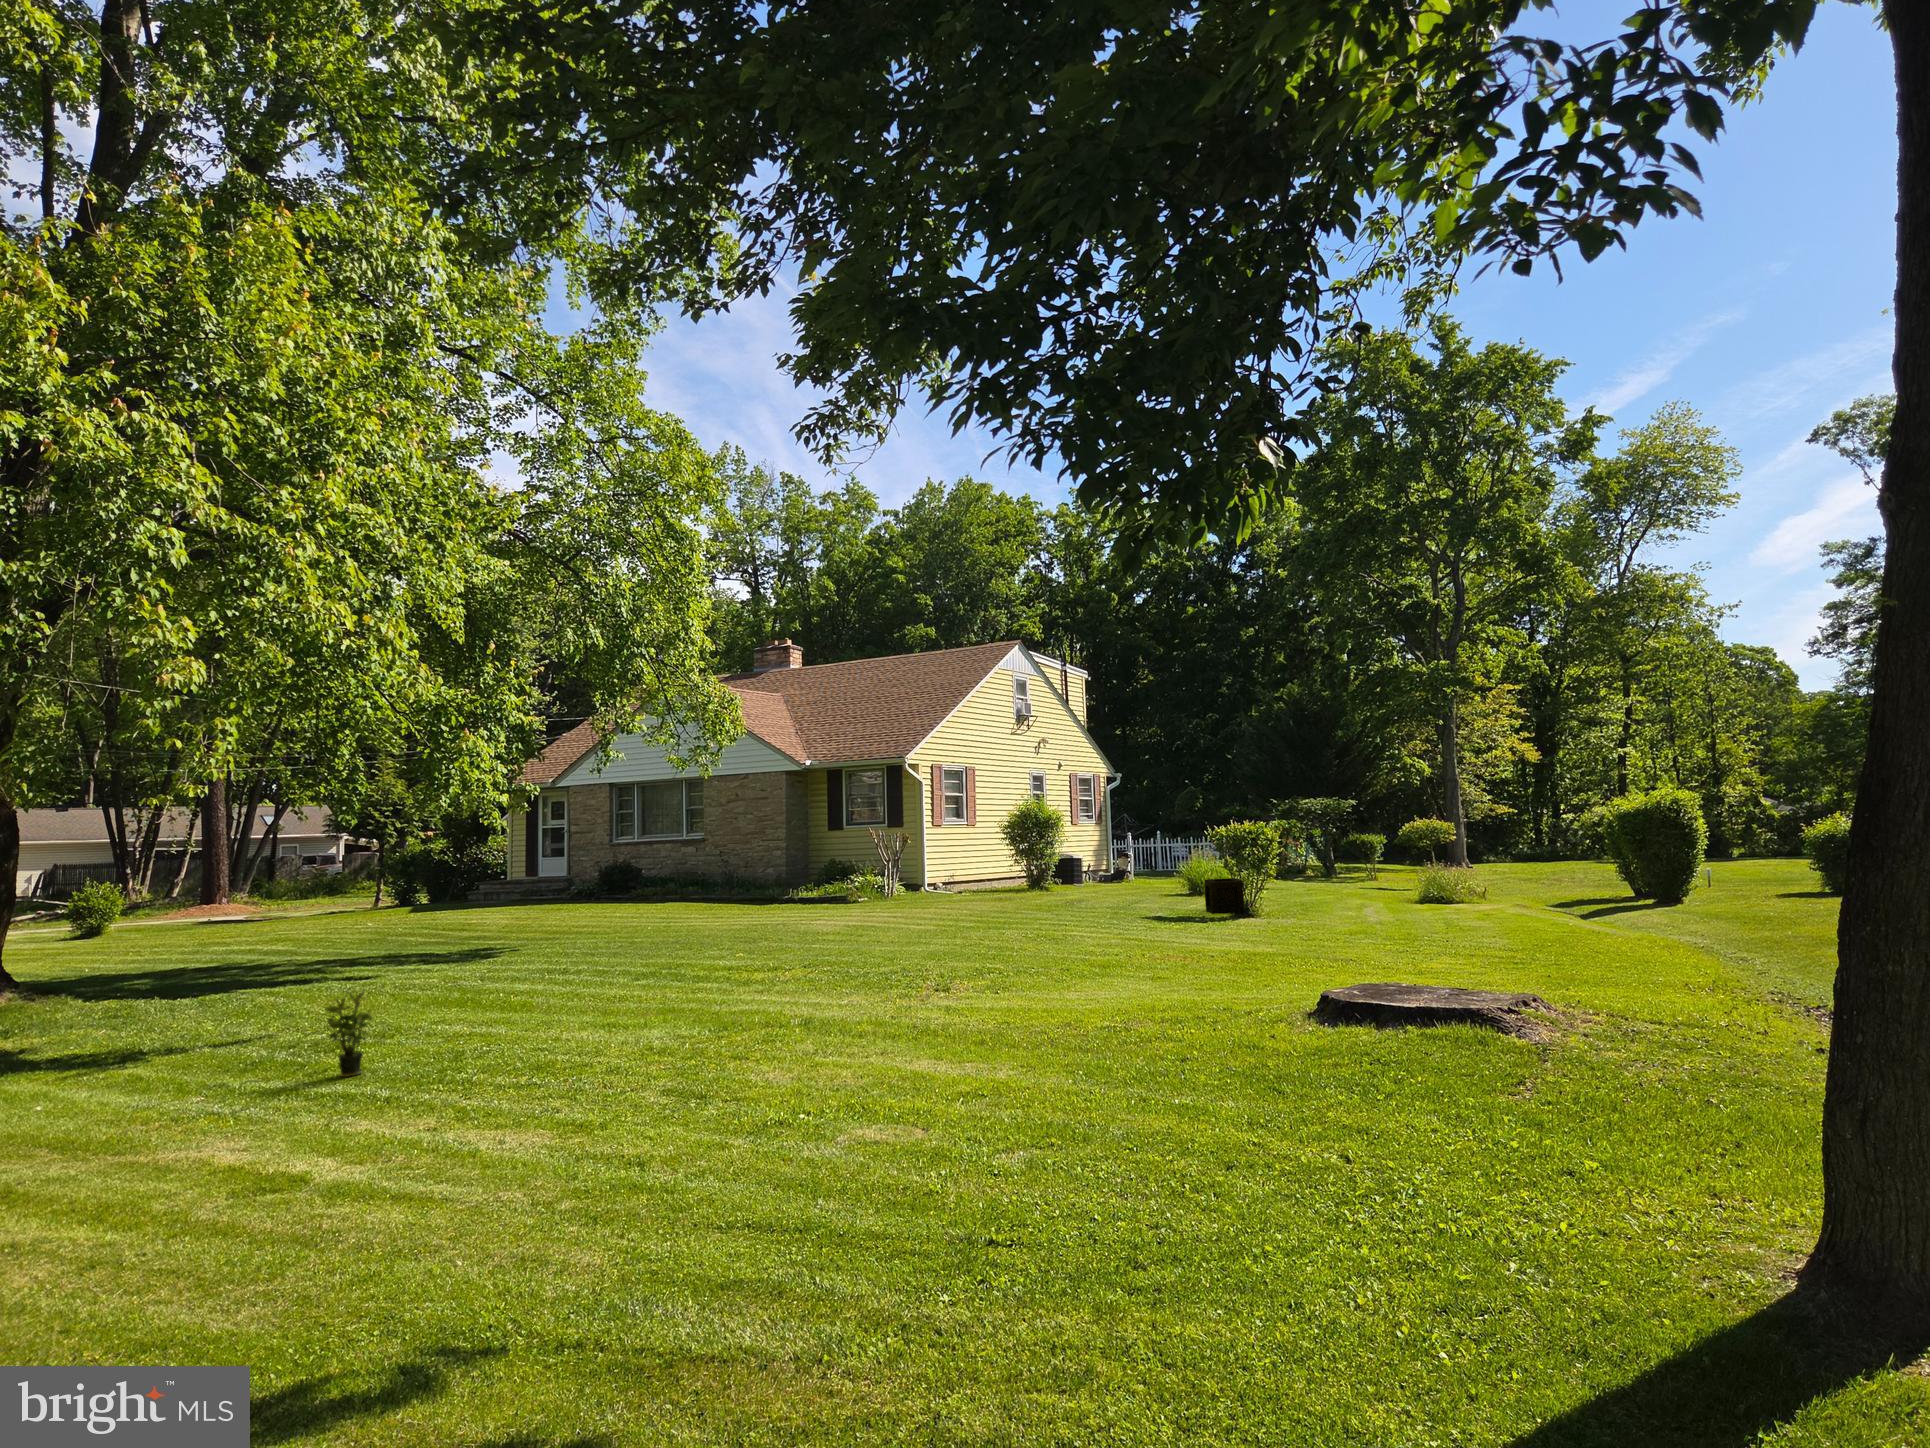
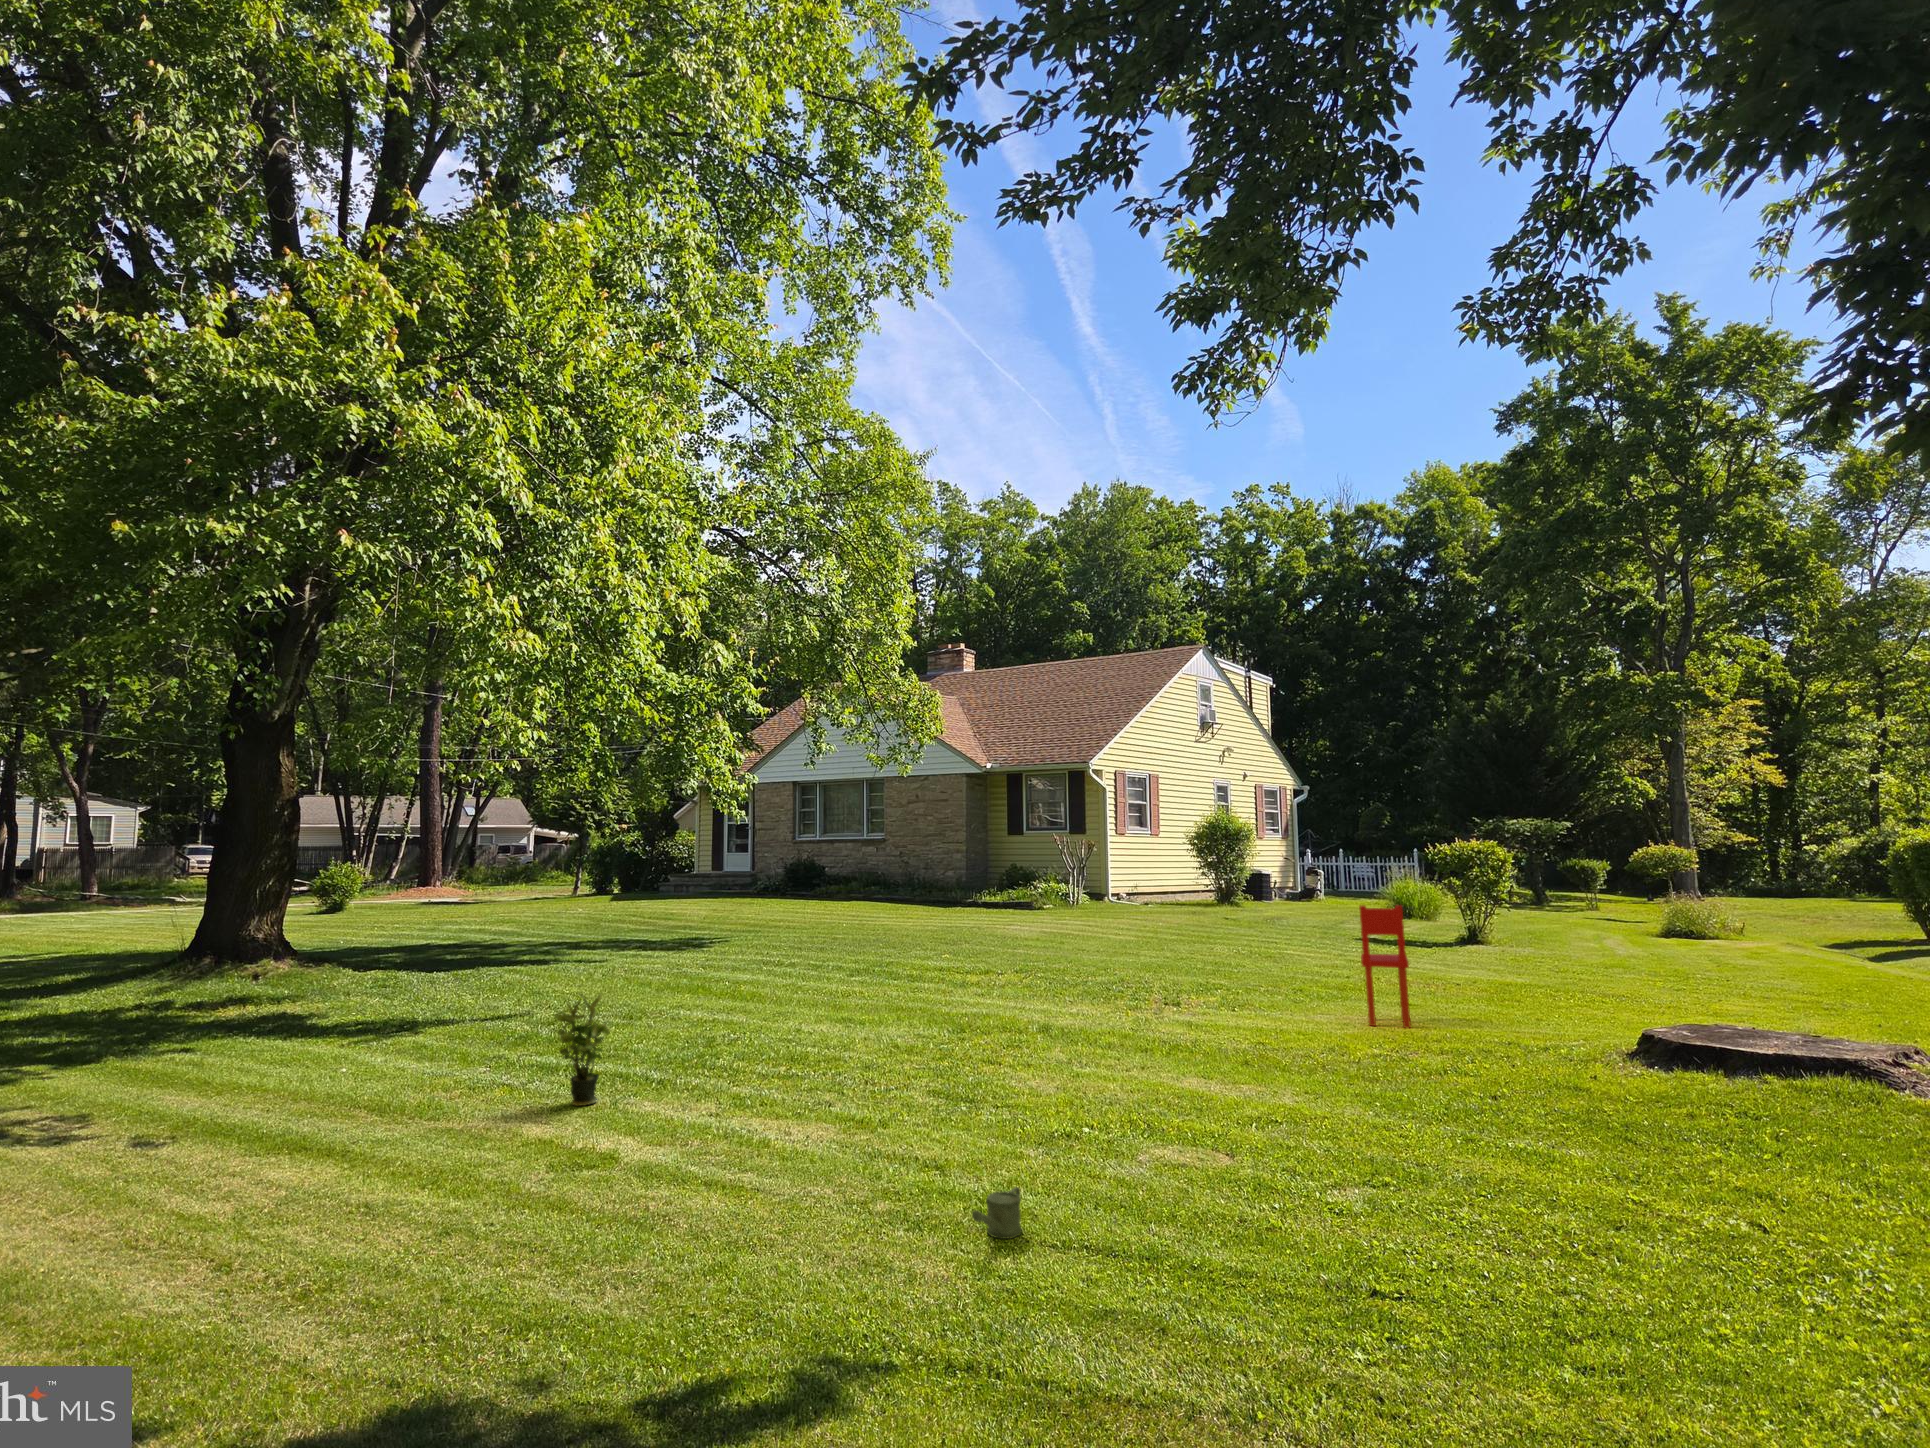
wooden crate: present [1204,878,1244,914] -> none [1485,903,1542,946]
chair: none [1003,890,1042,982] -> present [1359,905,1411,1028]
watering can: none [608,1091,651,1123] -> present [972,1187,1021,1239]

